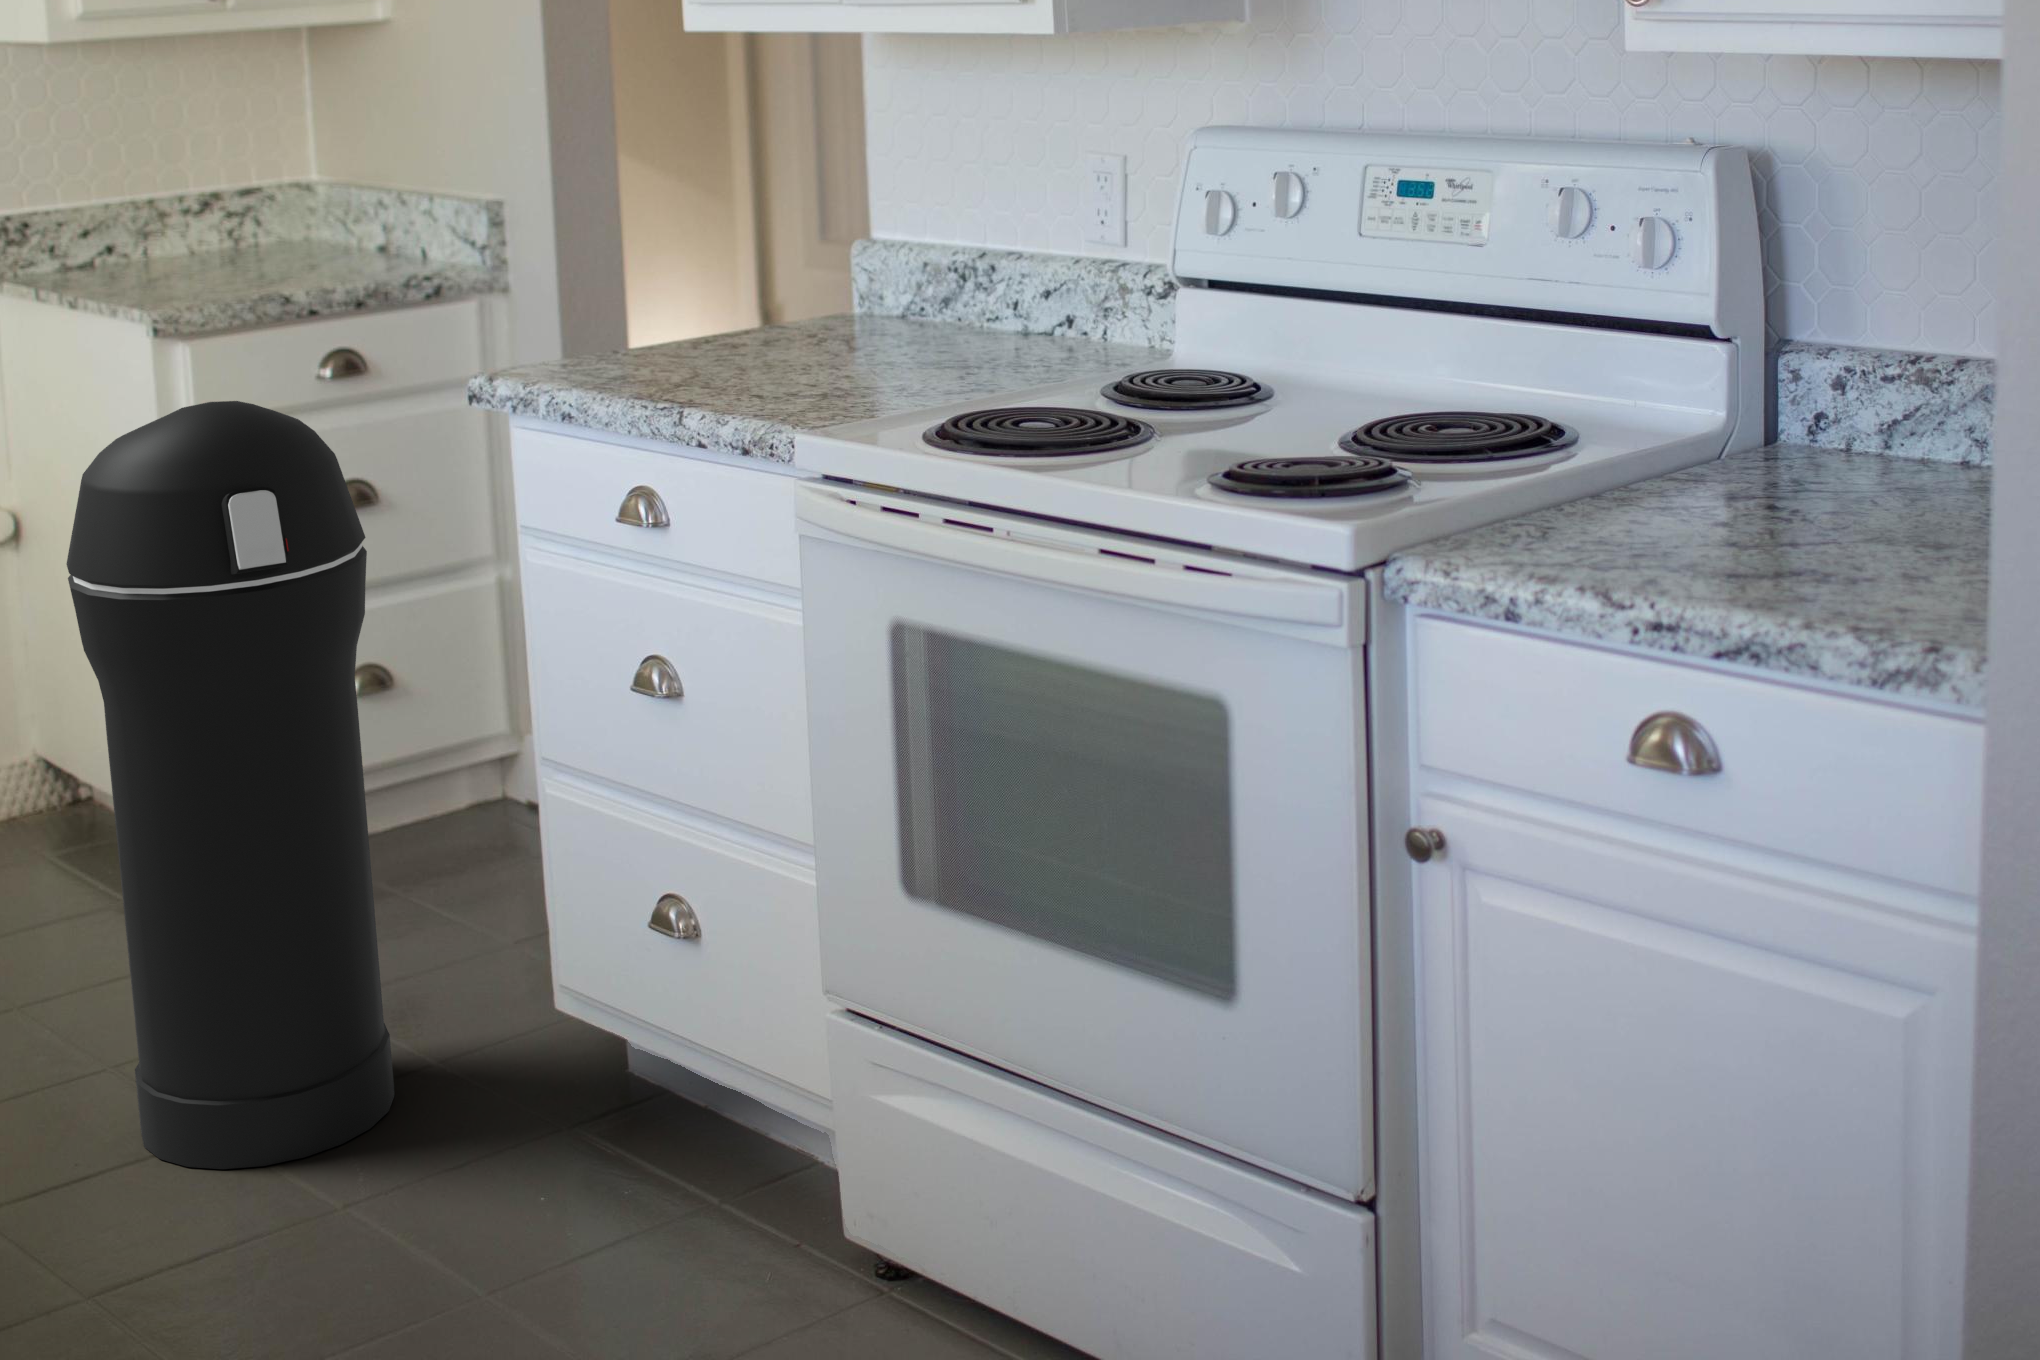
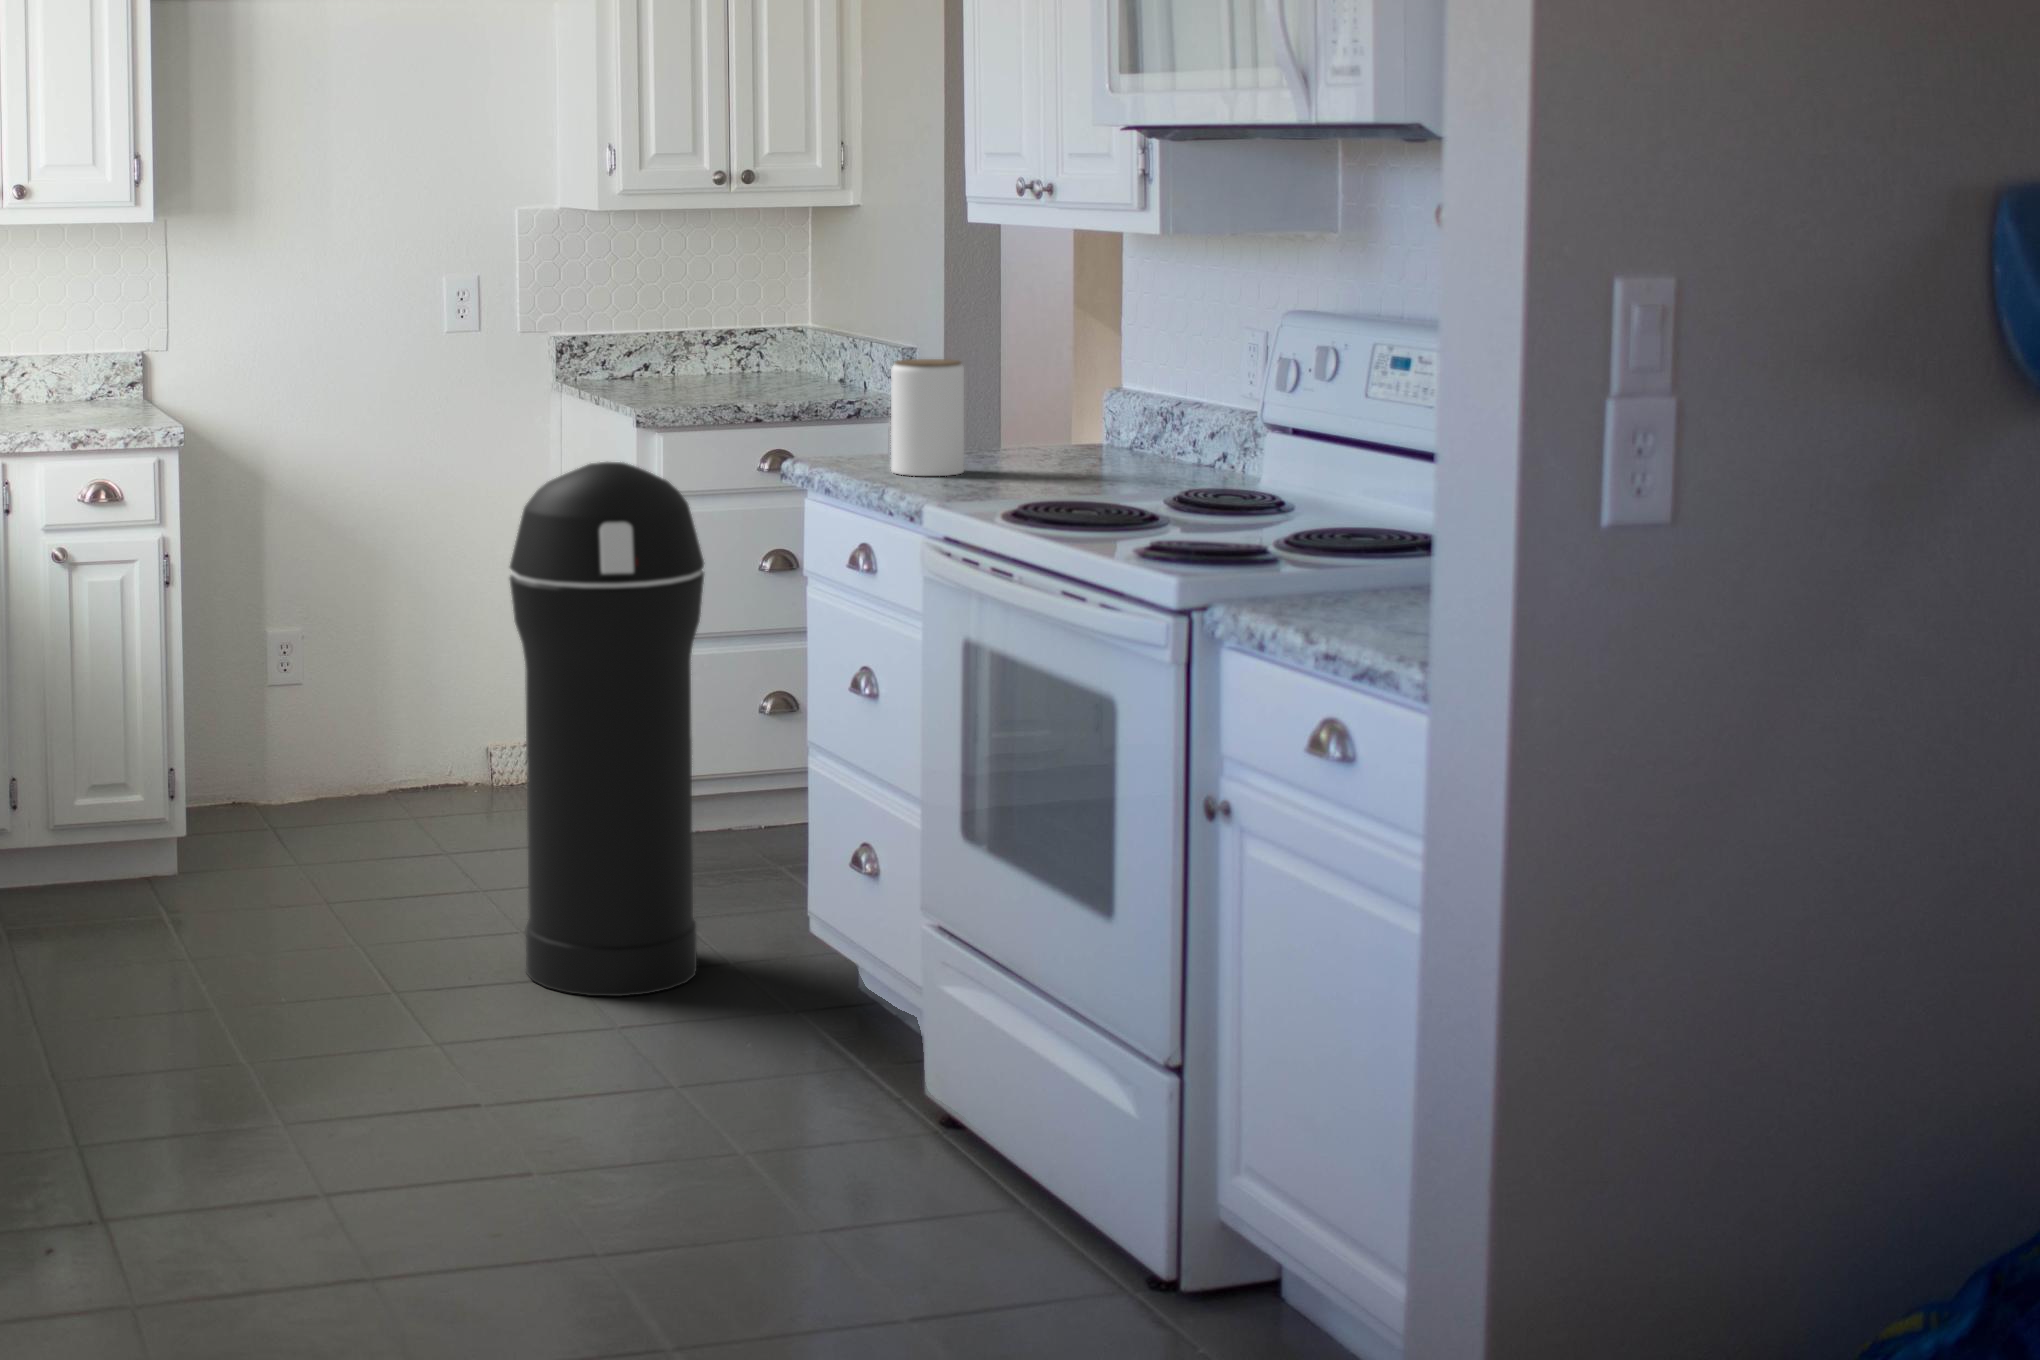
jar: none [641,220,749,384] -> present [891,359,964,476]

